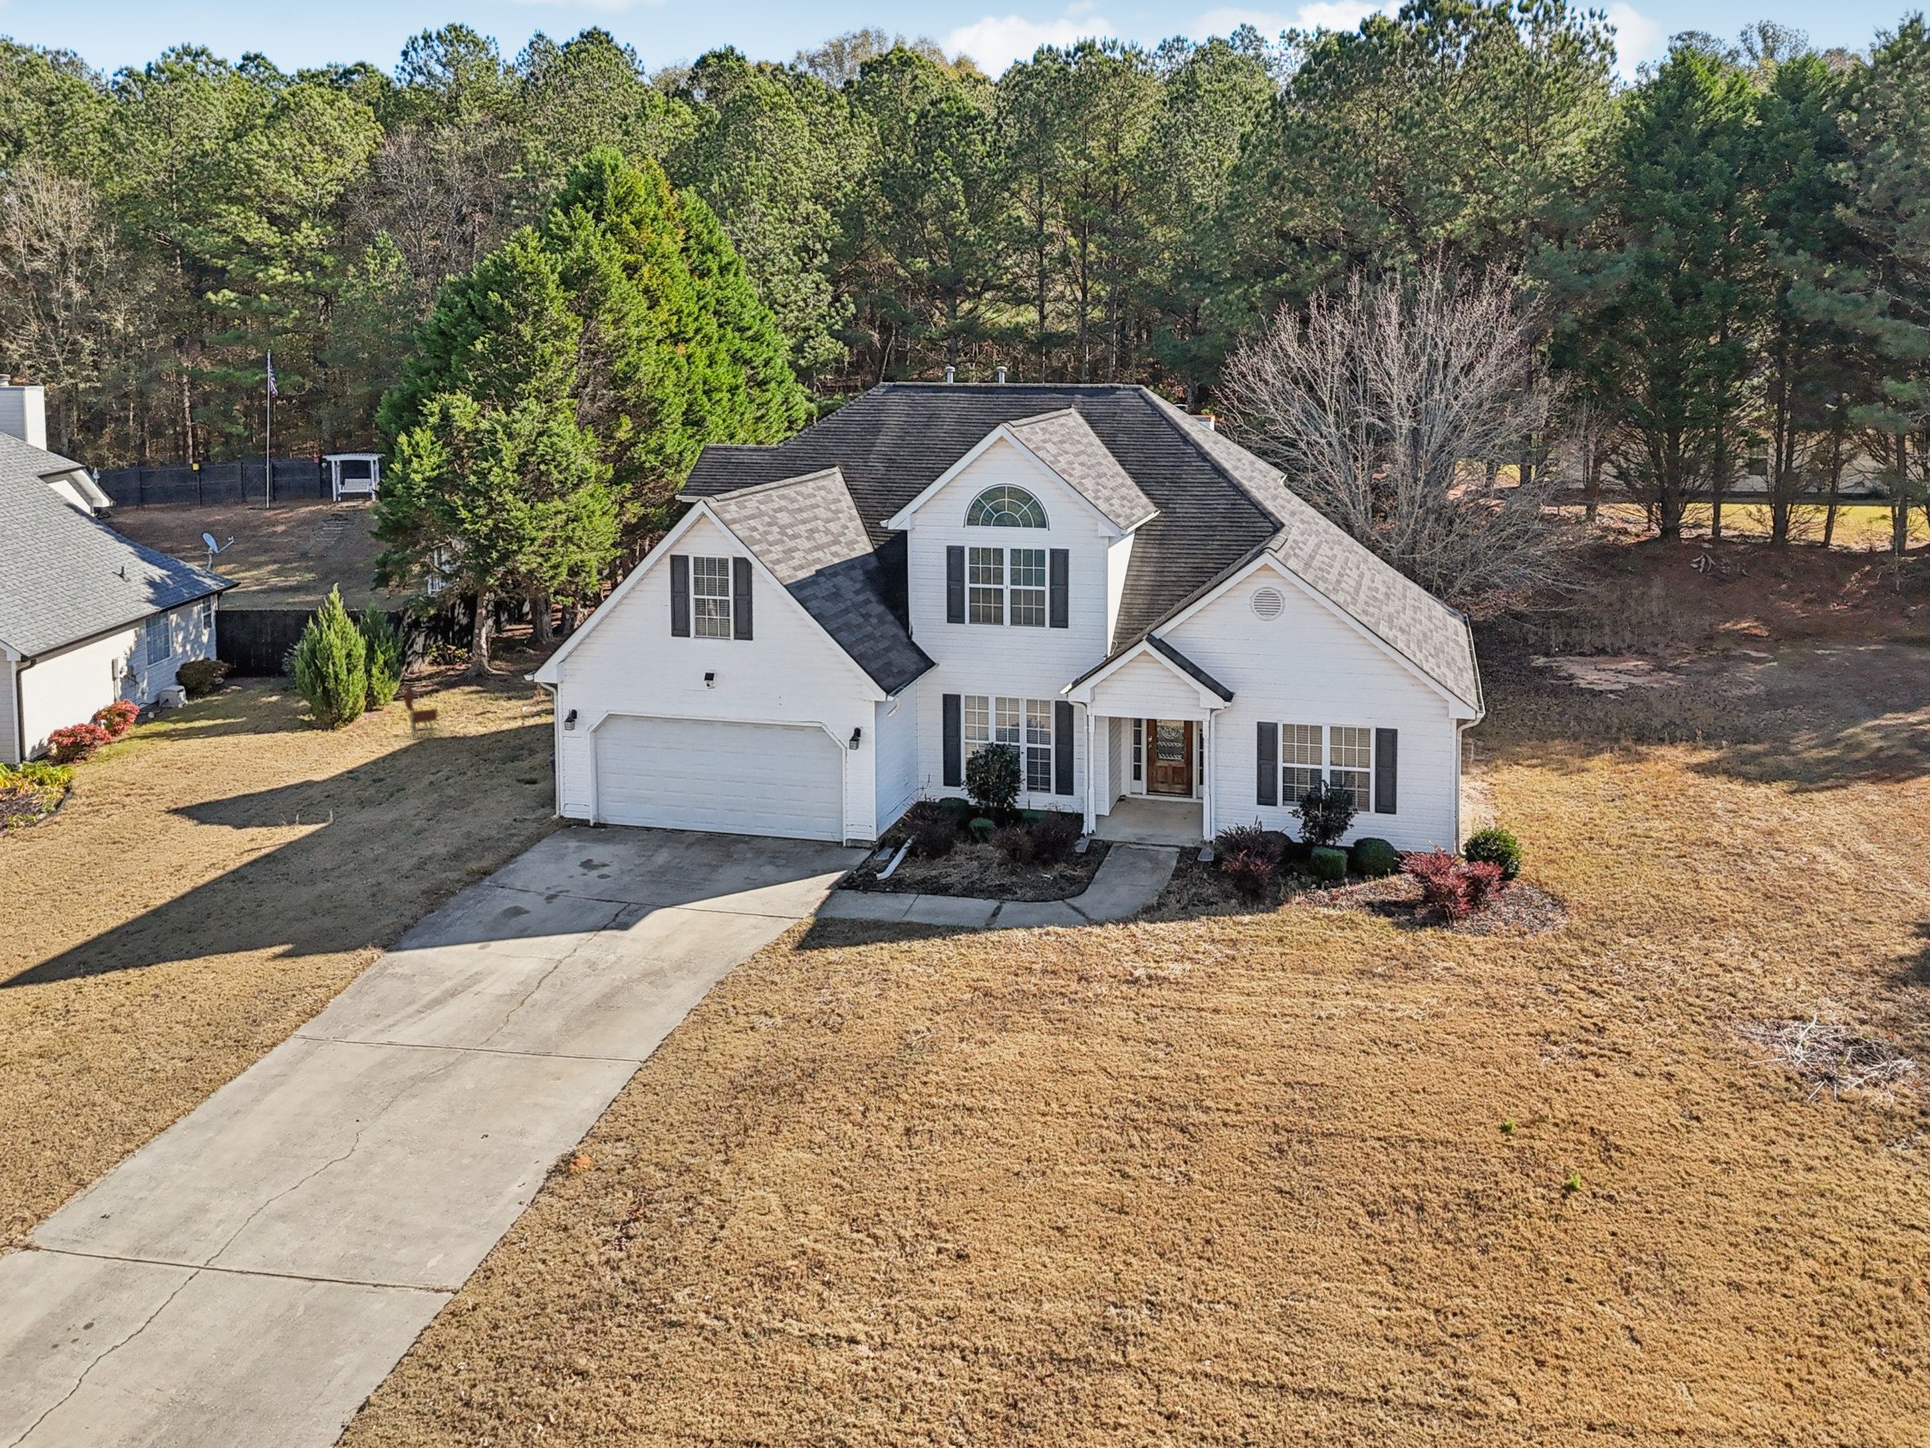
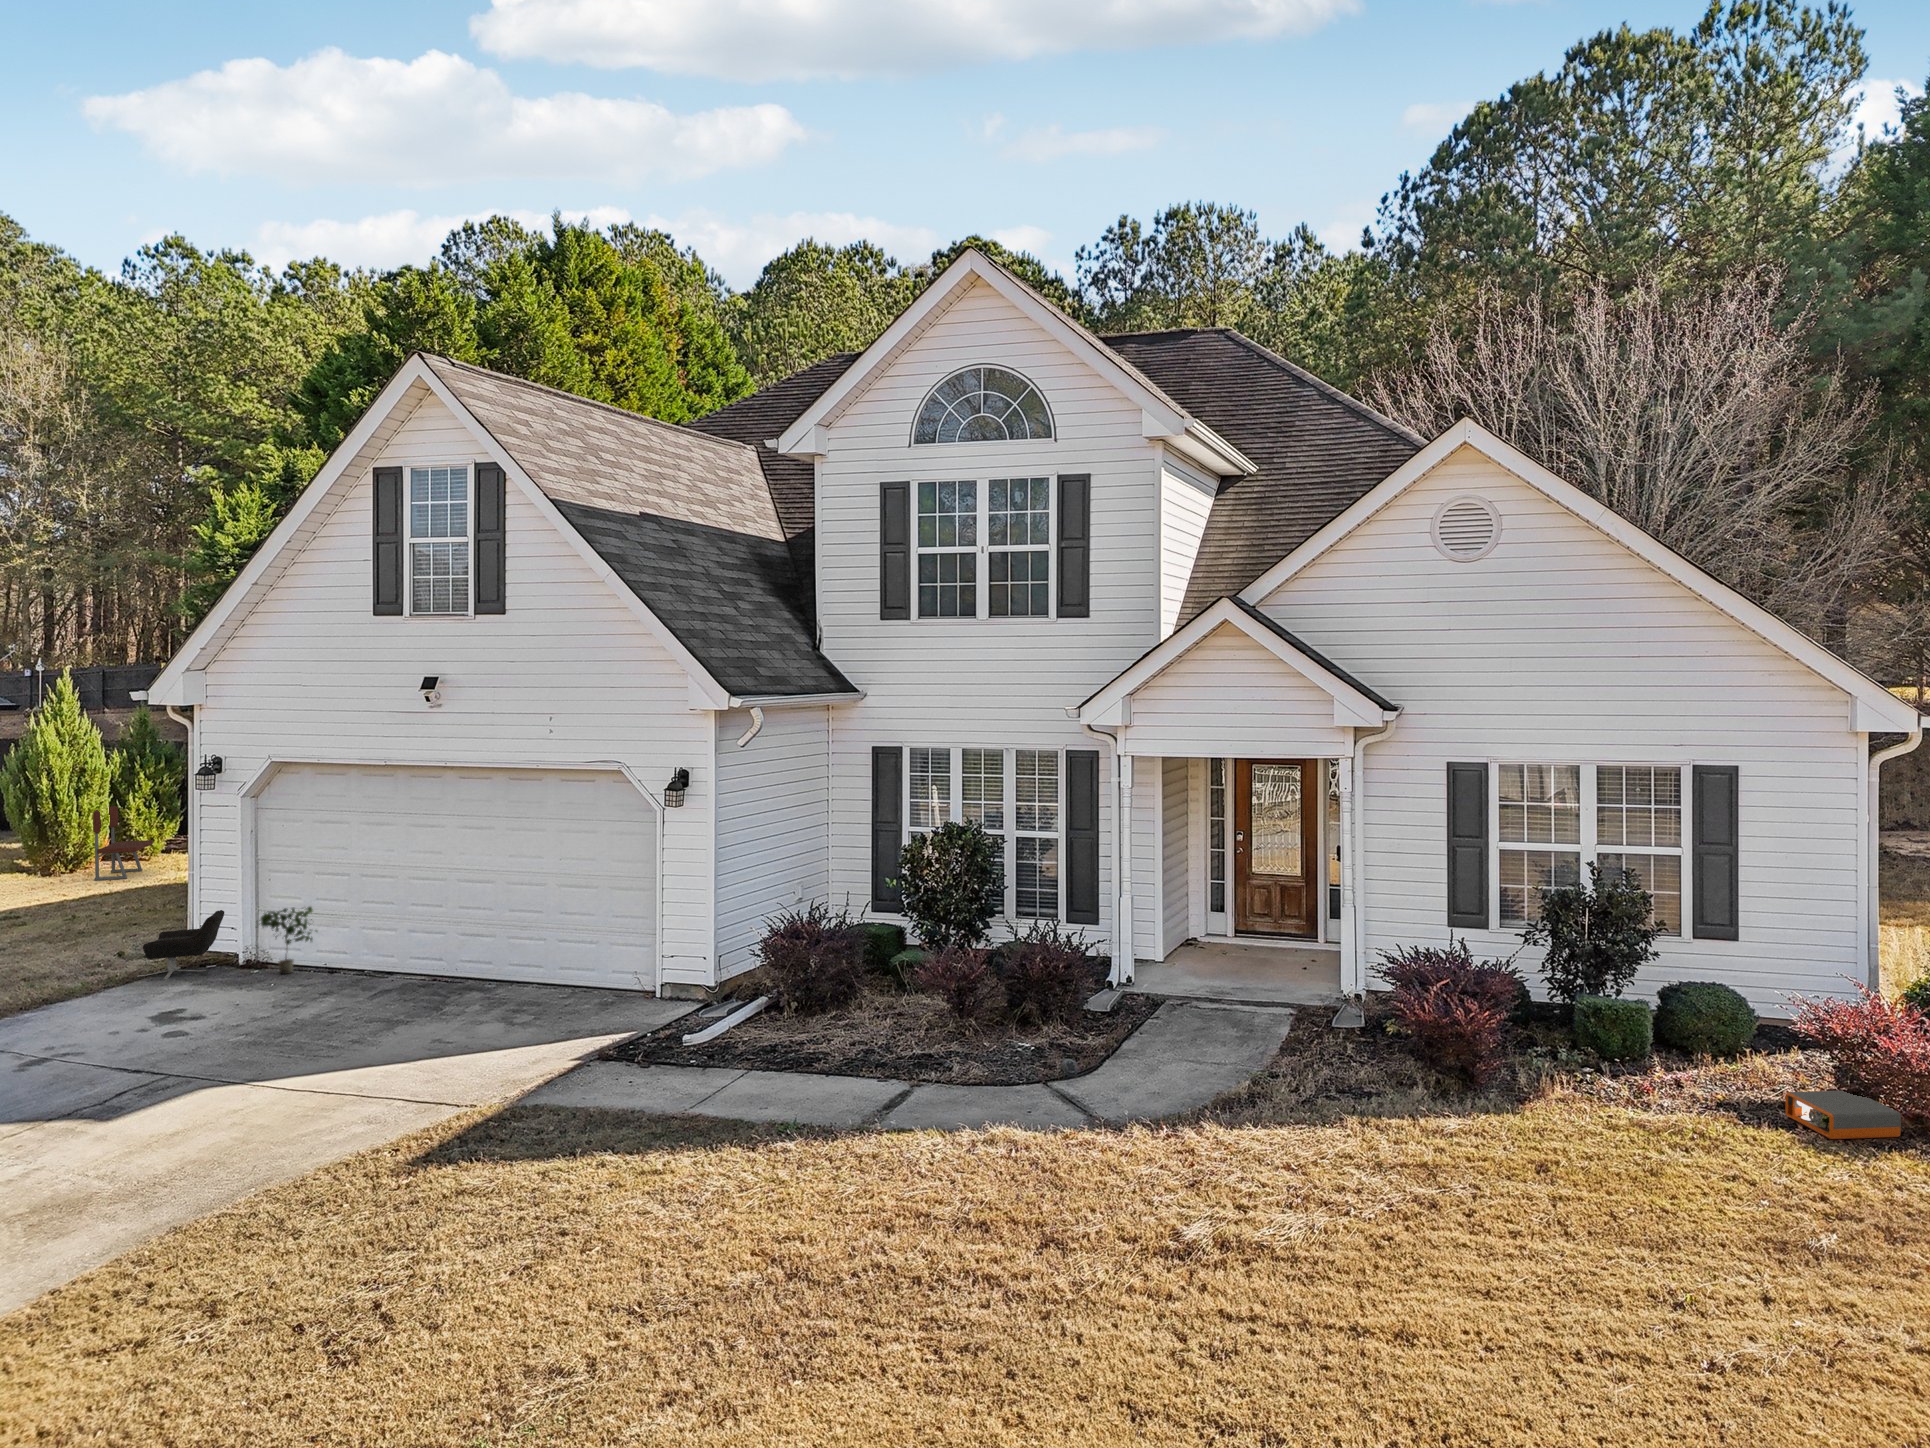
potted plant: none [608,791,640,829] -> present [261,907,317,974]
lounge chair: none [545,793,585,834] -> present [139,910,224,979]
storage box: none [1387,898,1430,922] -> present [1785,1090,1901,1139]

